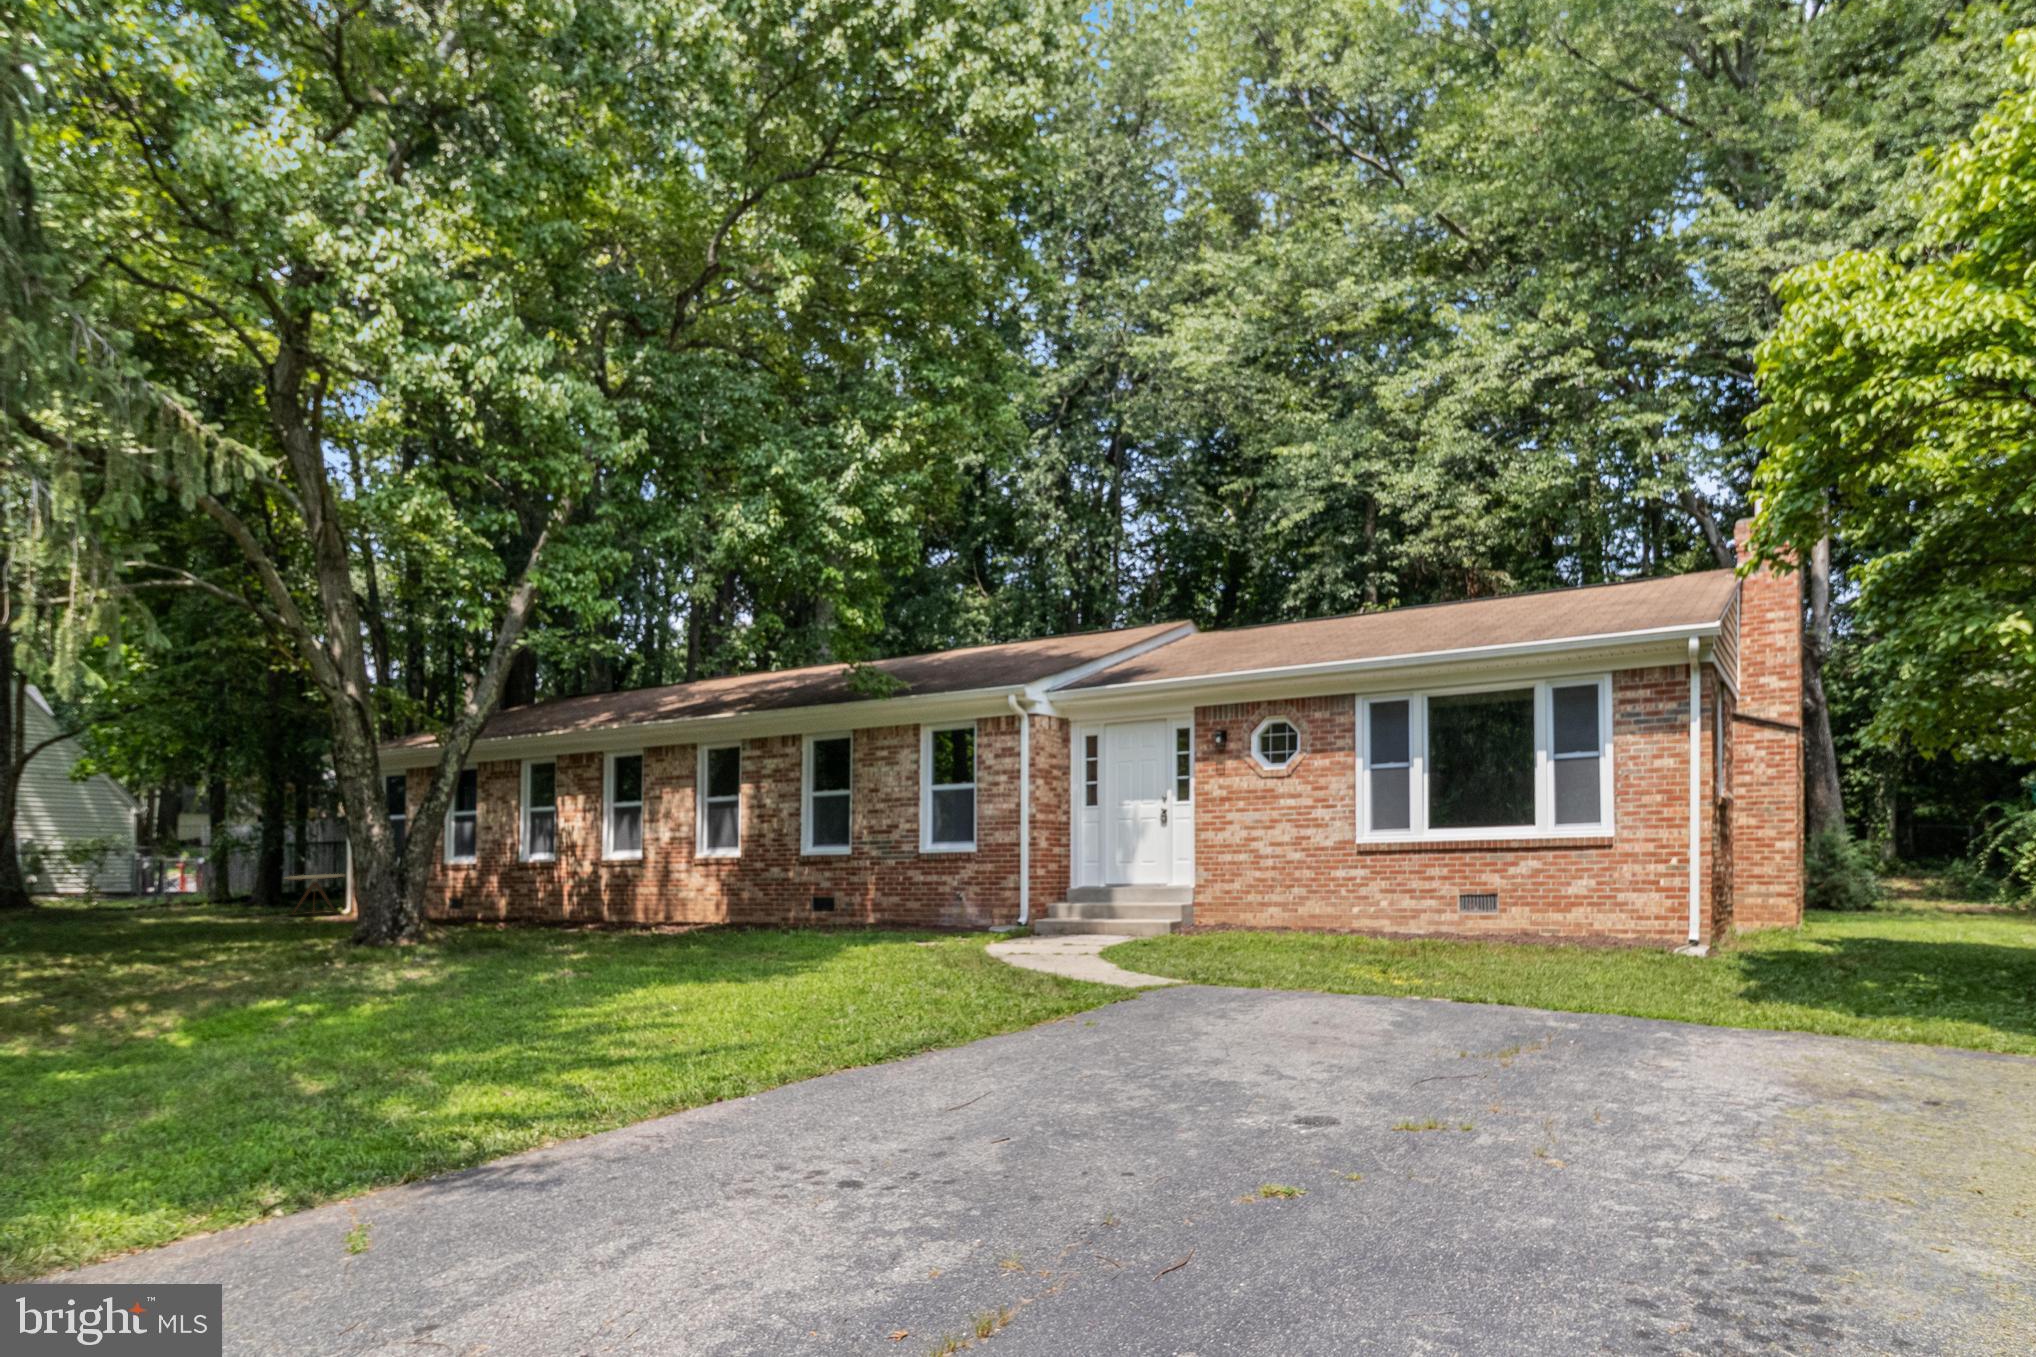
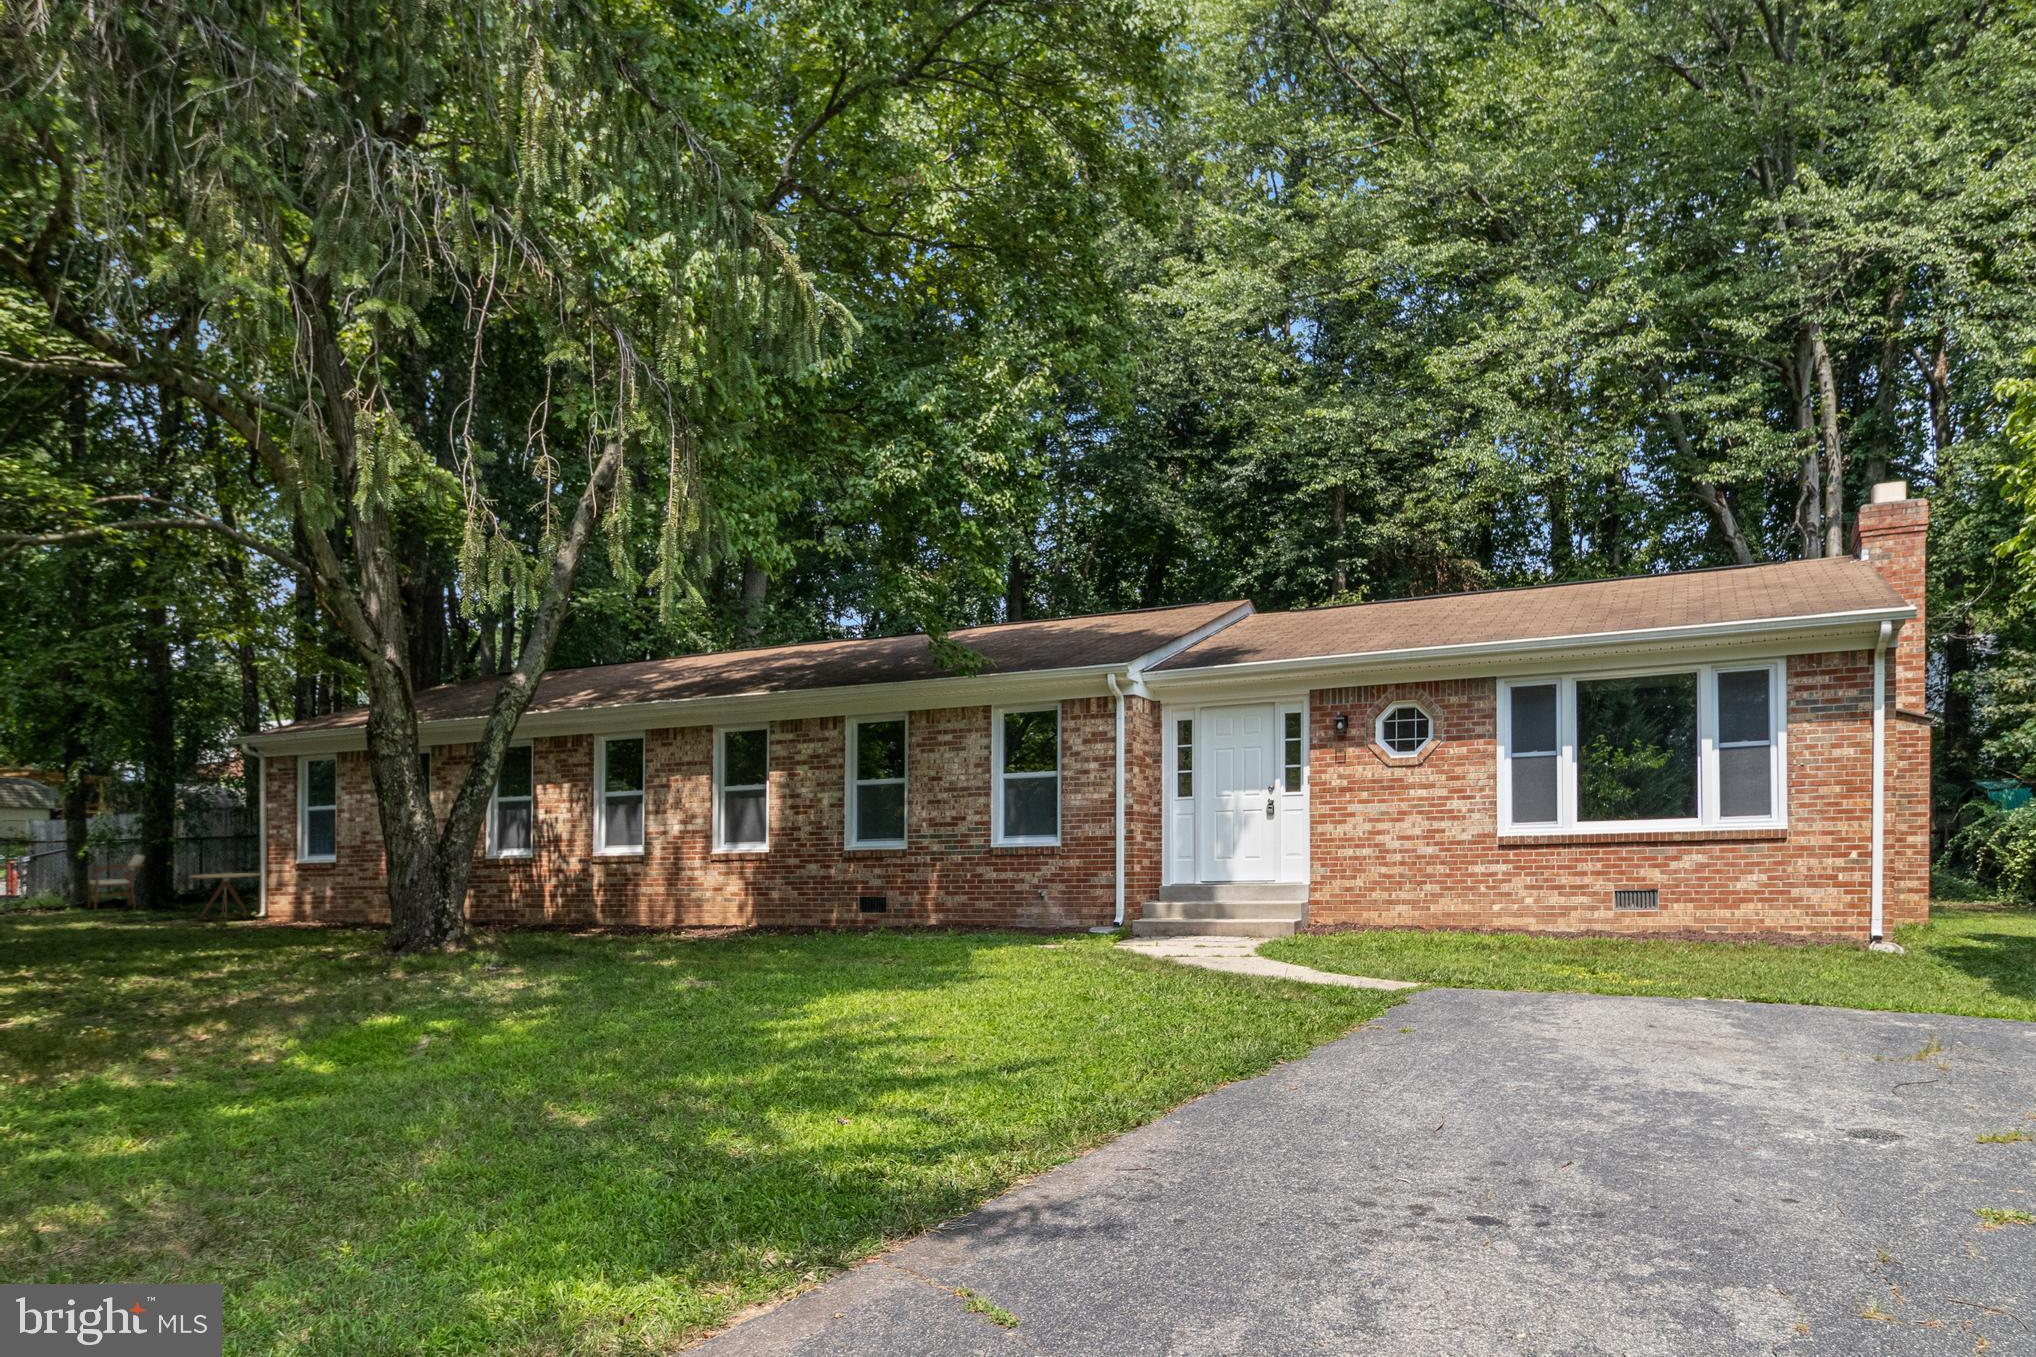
armchair: none [219,857,265,906] -> present [88,855,145,909]

